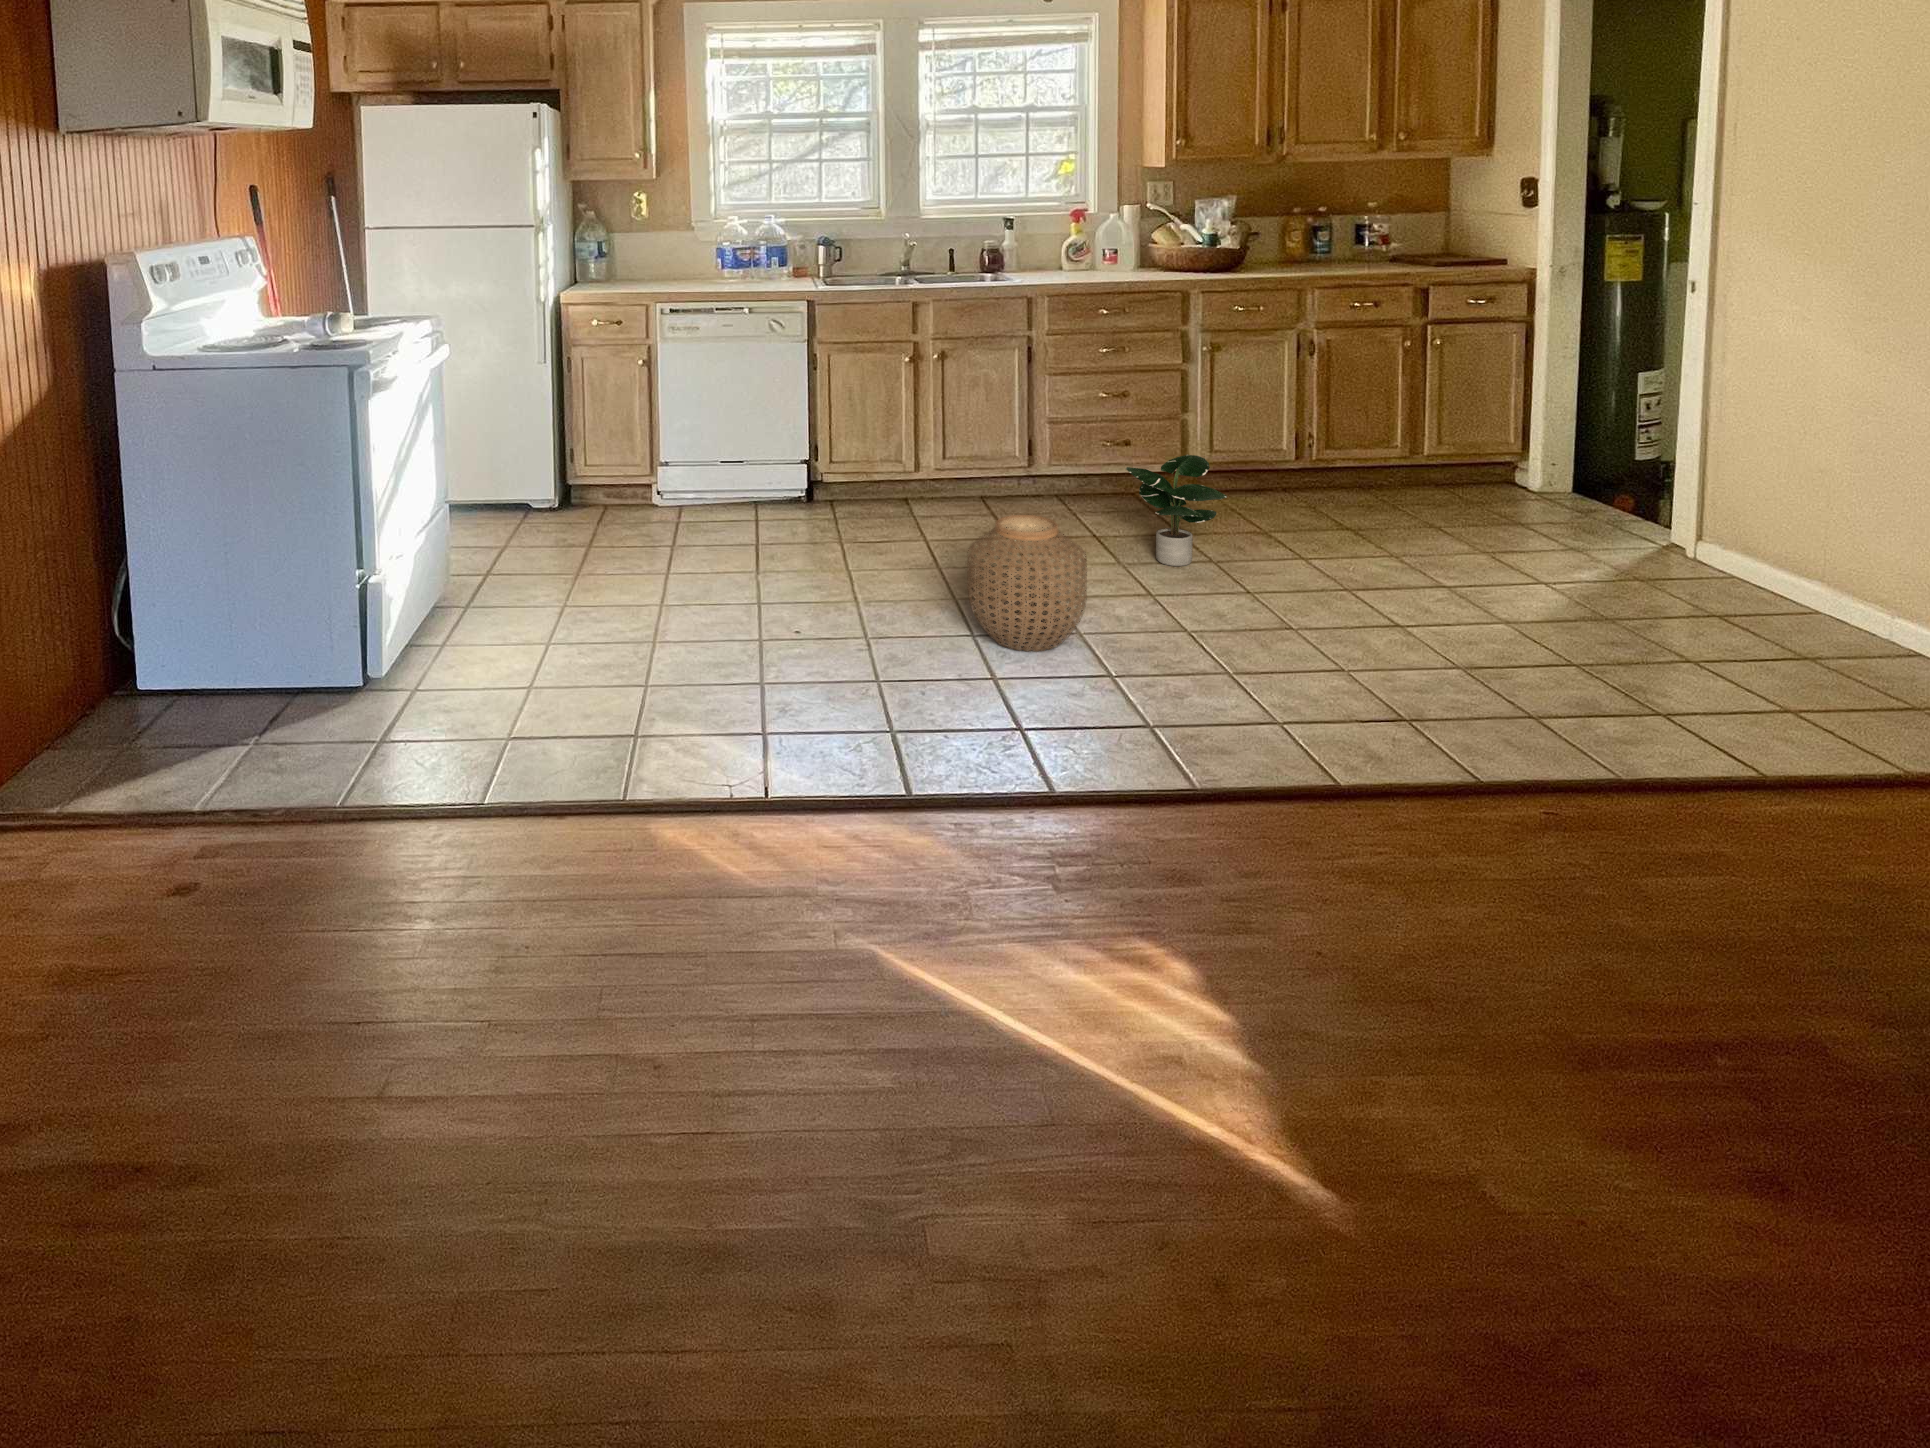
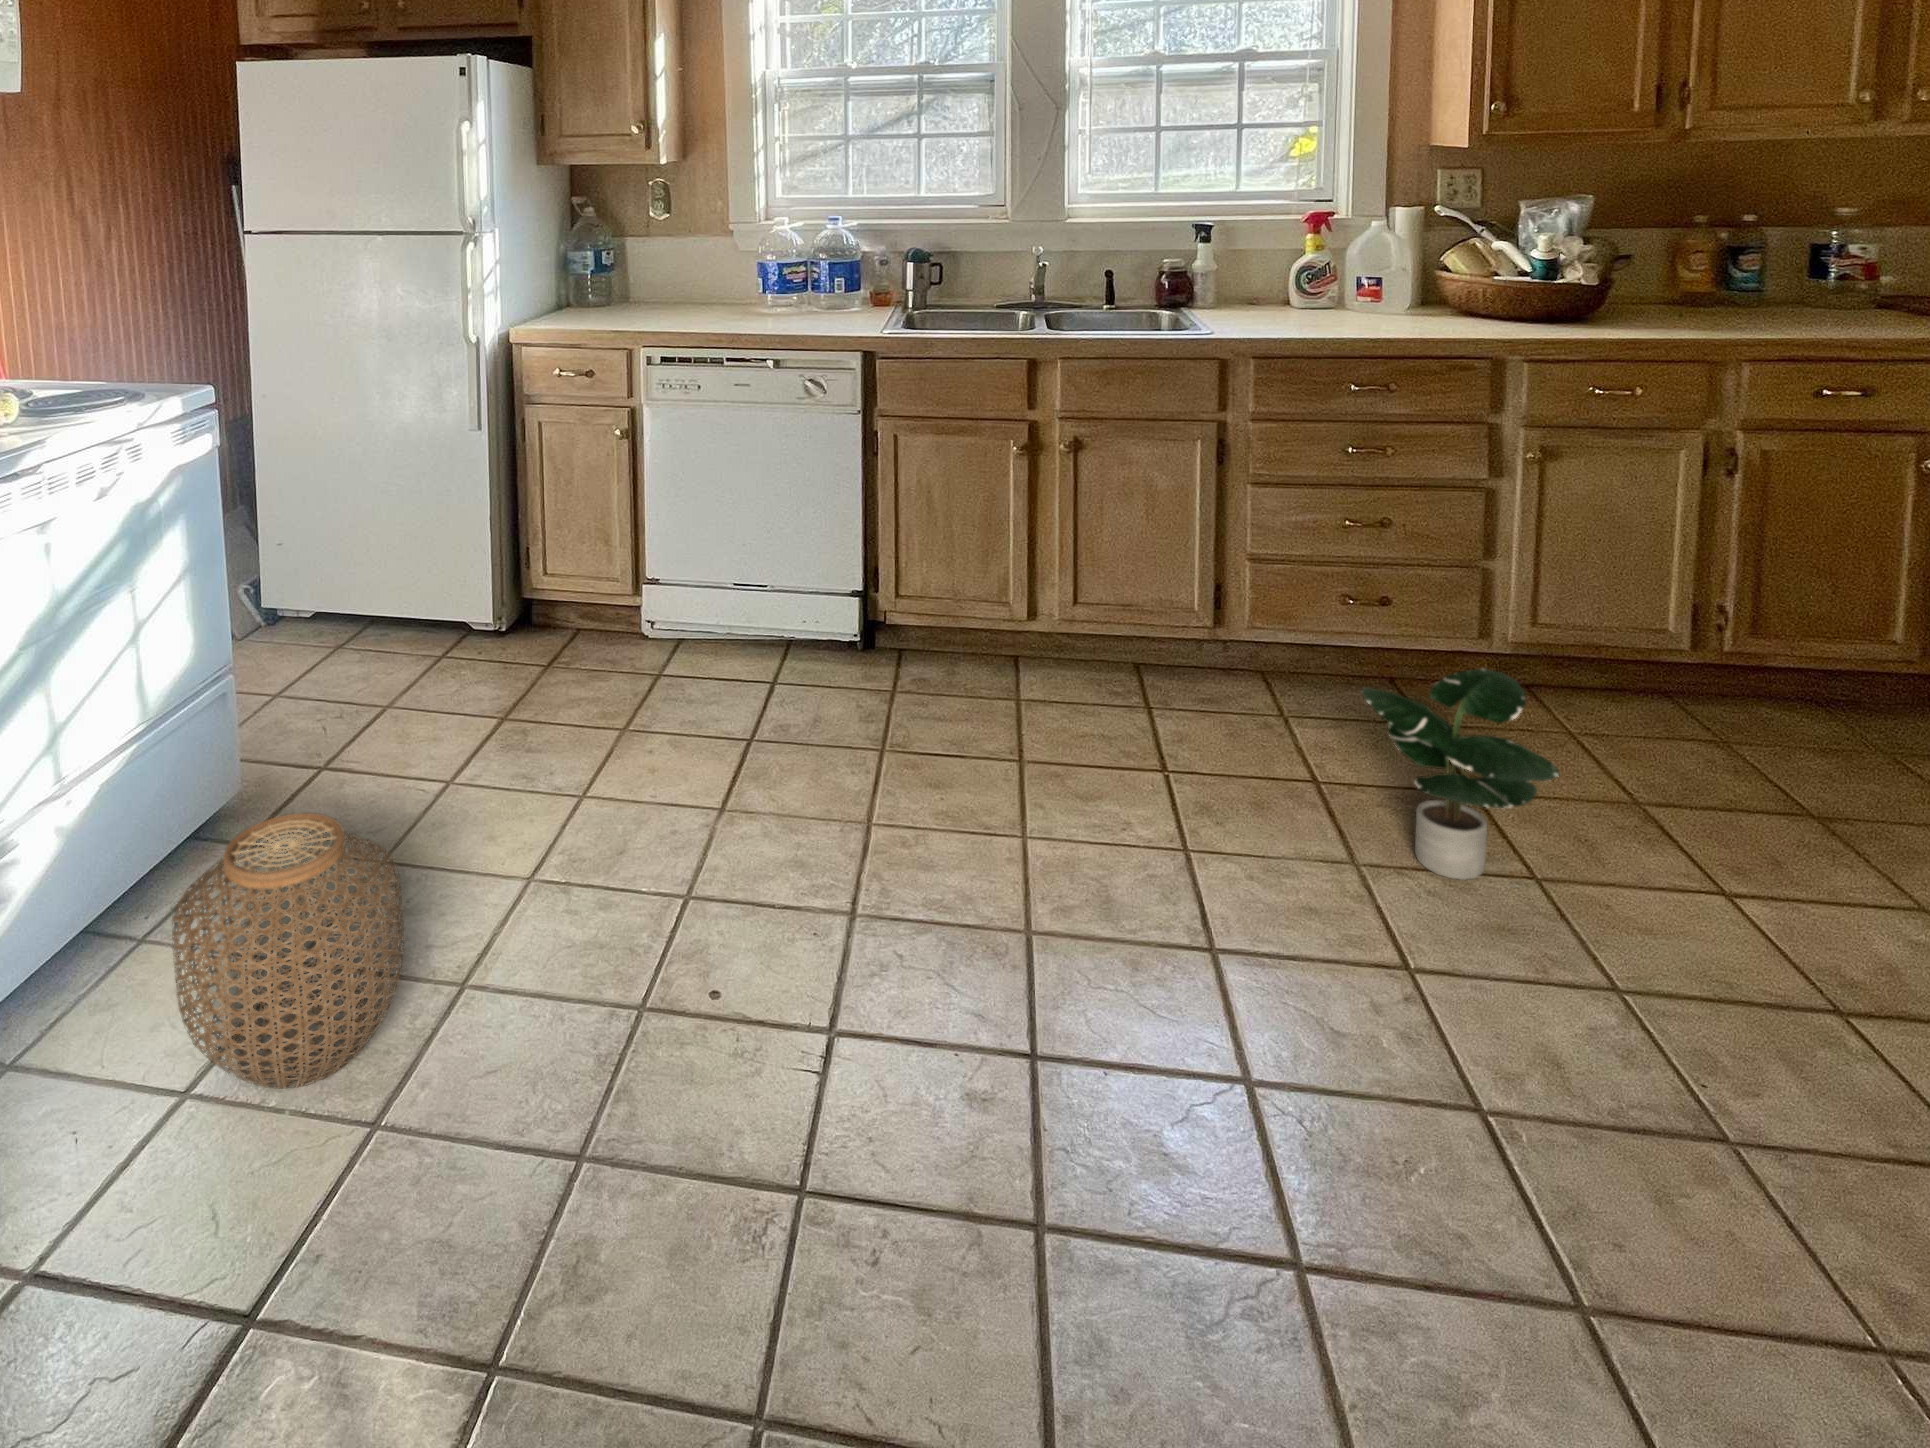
woven basket: present [967,515,1087,651] -> present [172,813,404,1089]

